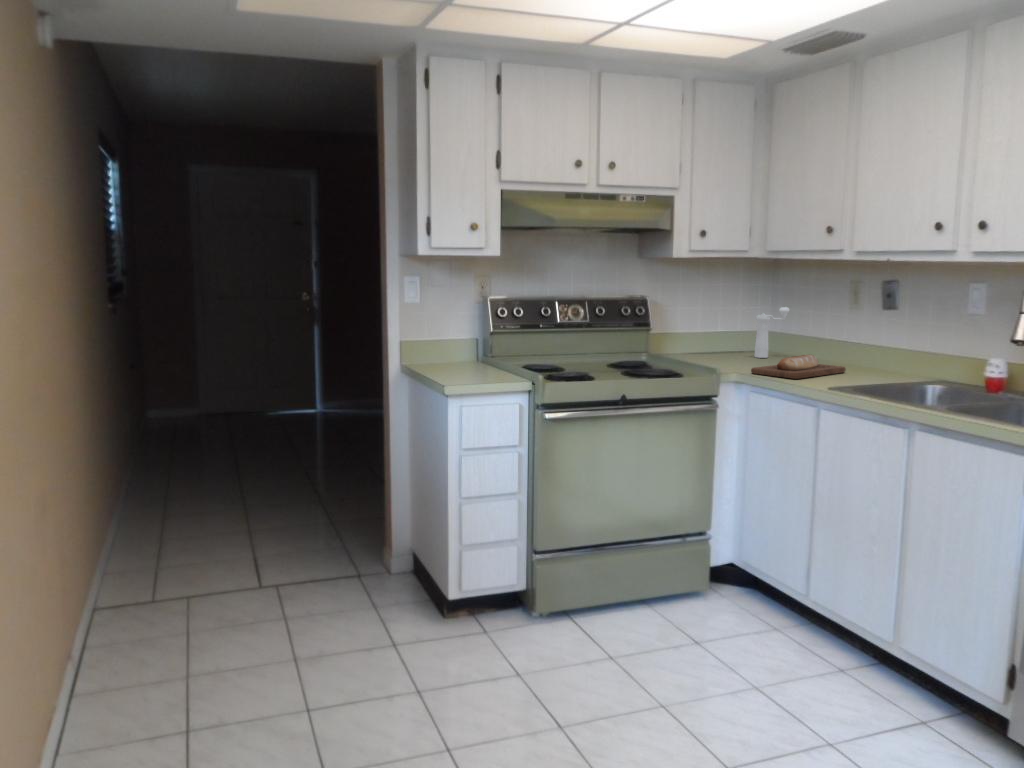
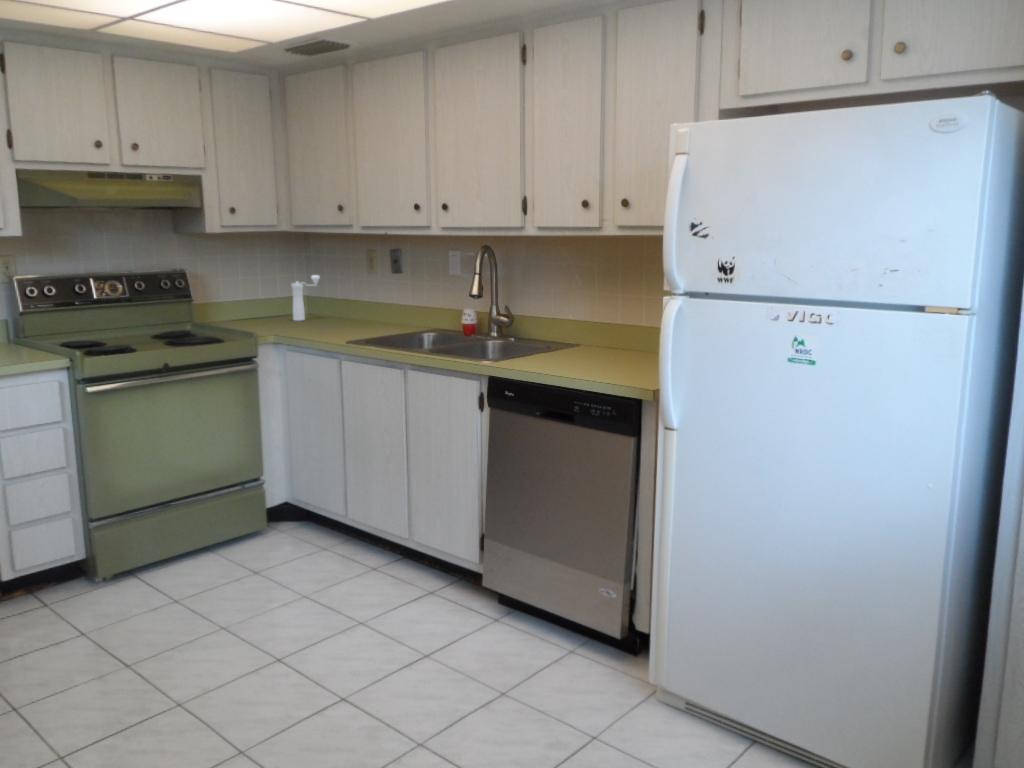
bread loaf: present [751,355,846,379] -> none [285,316,366,337]

